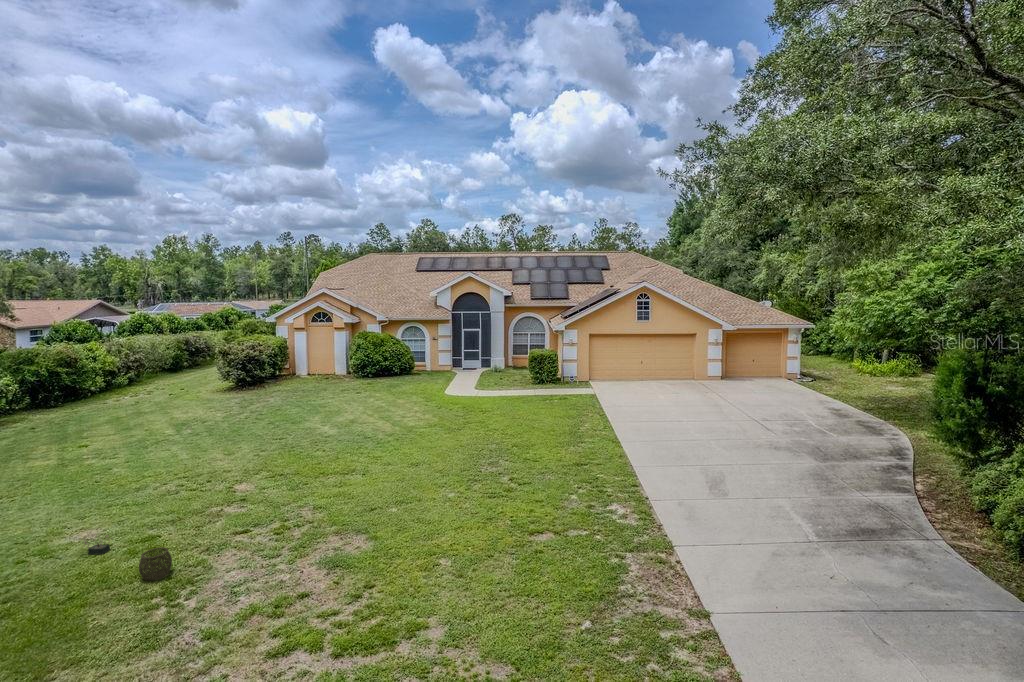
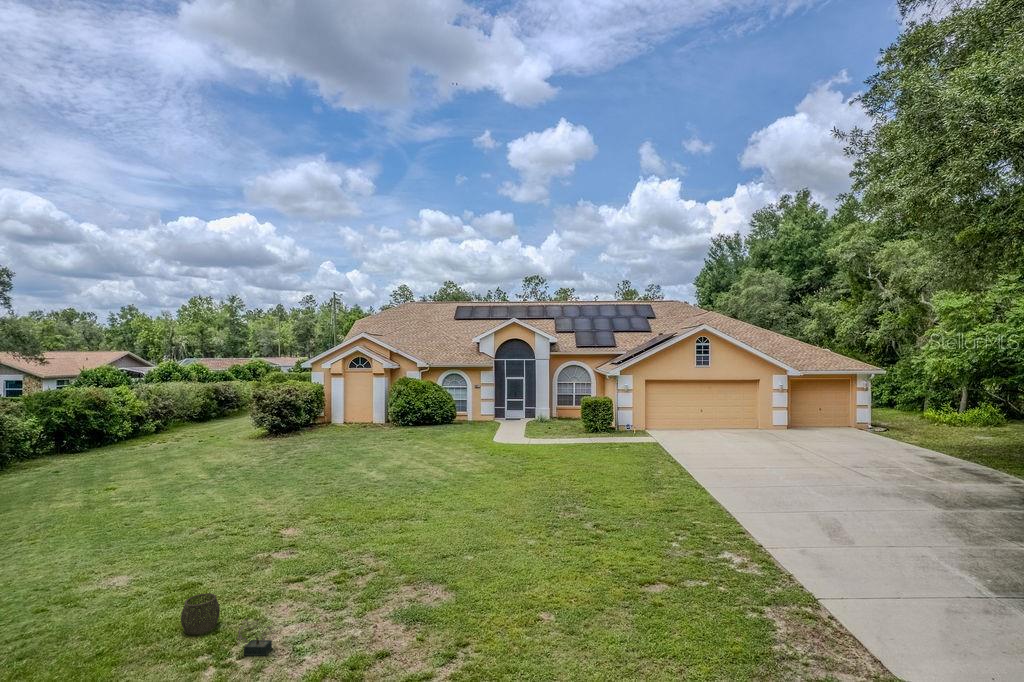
decorative plant: present [83,532,110,555] -> present [237,619,275,656]

